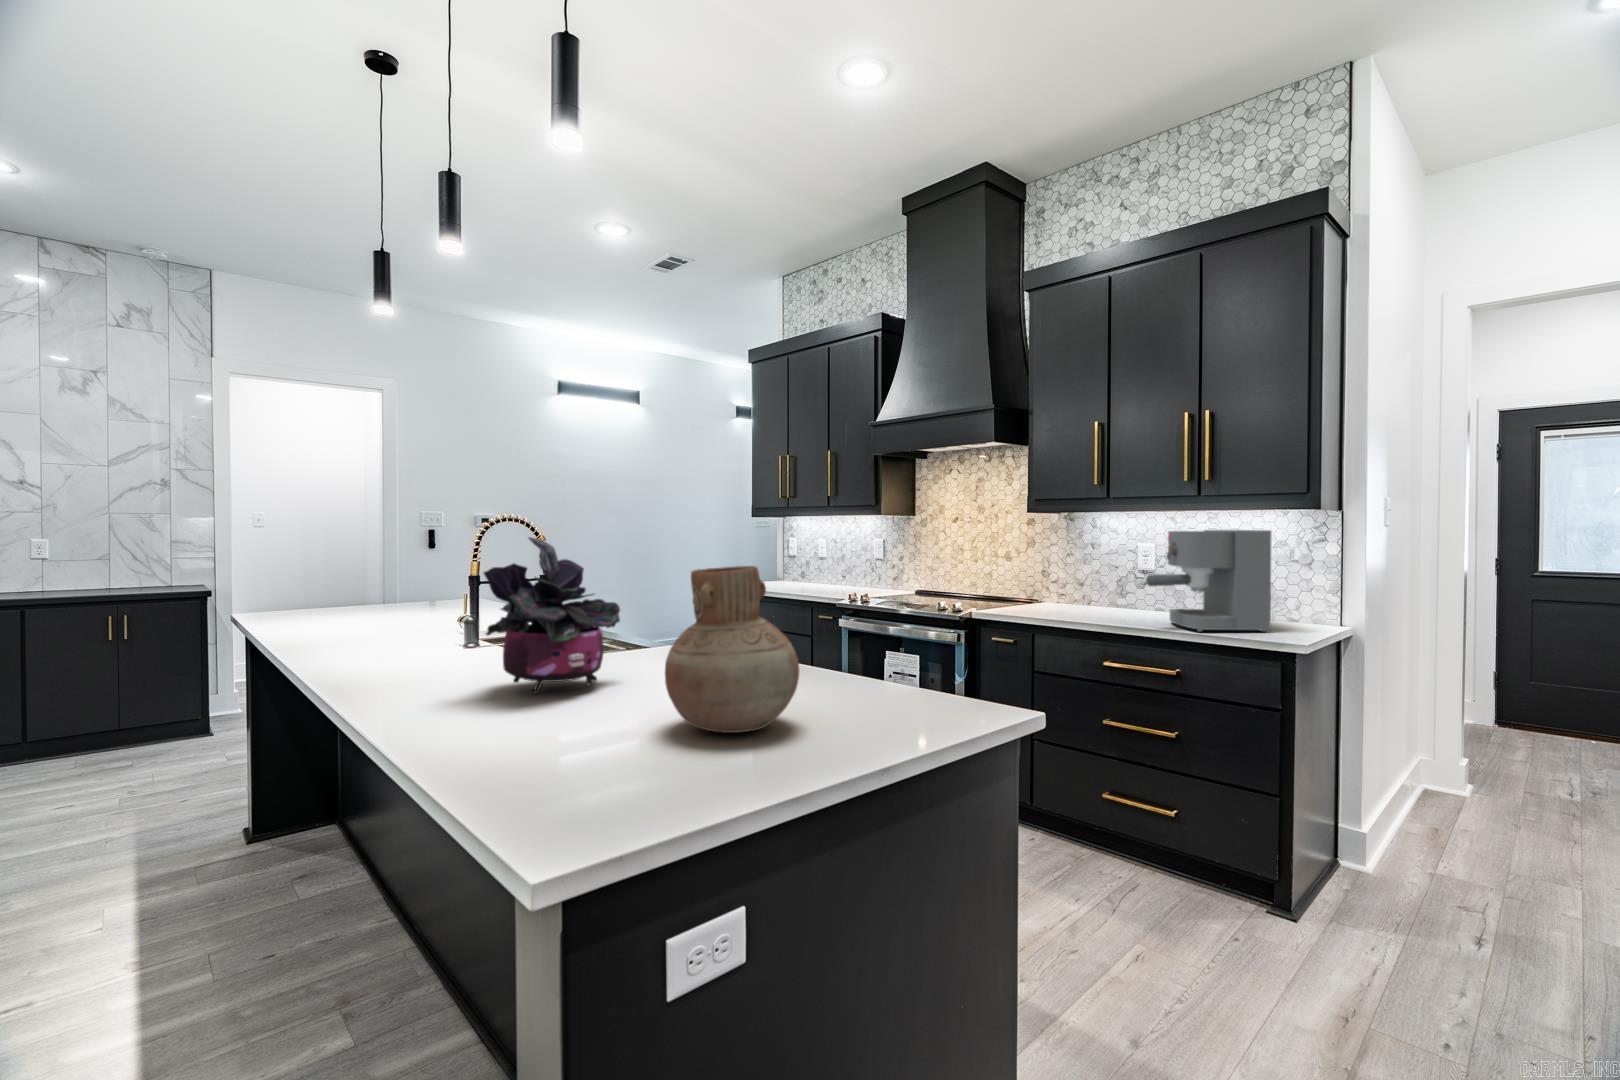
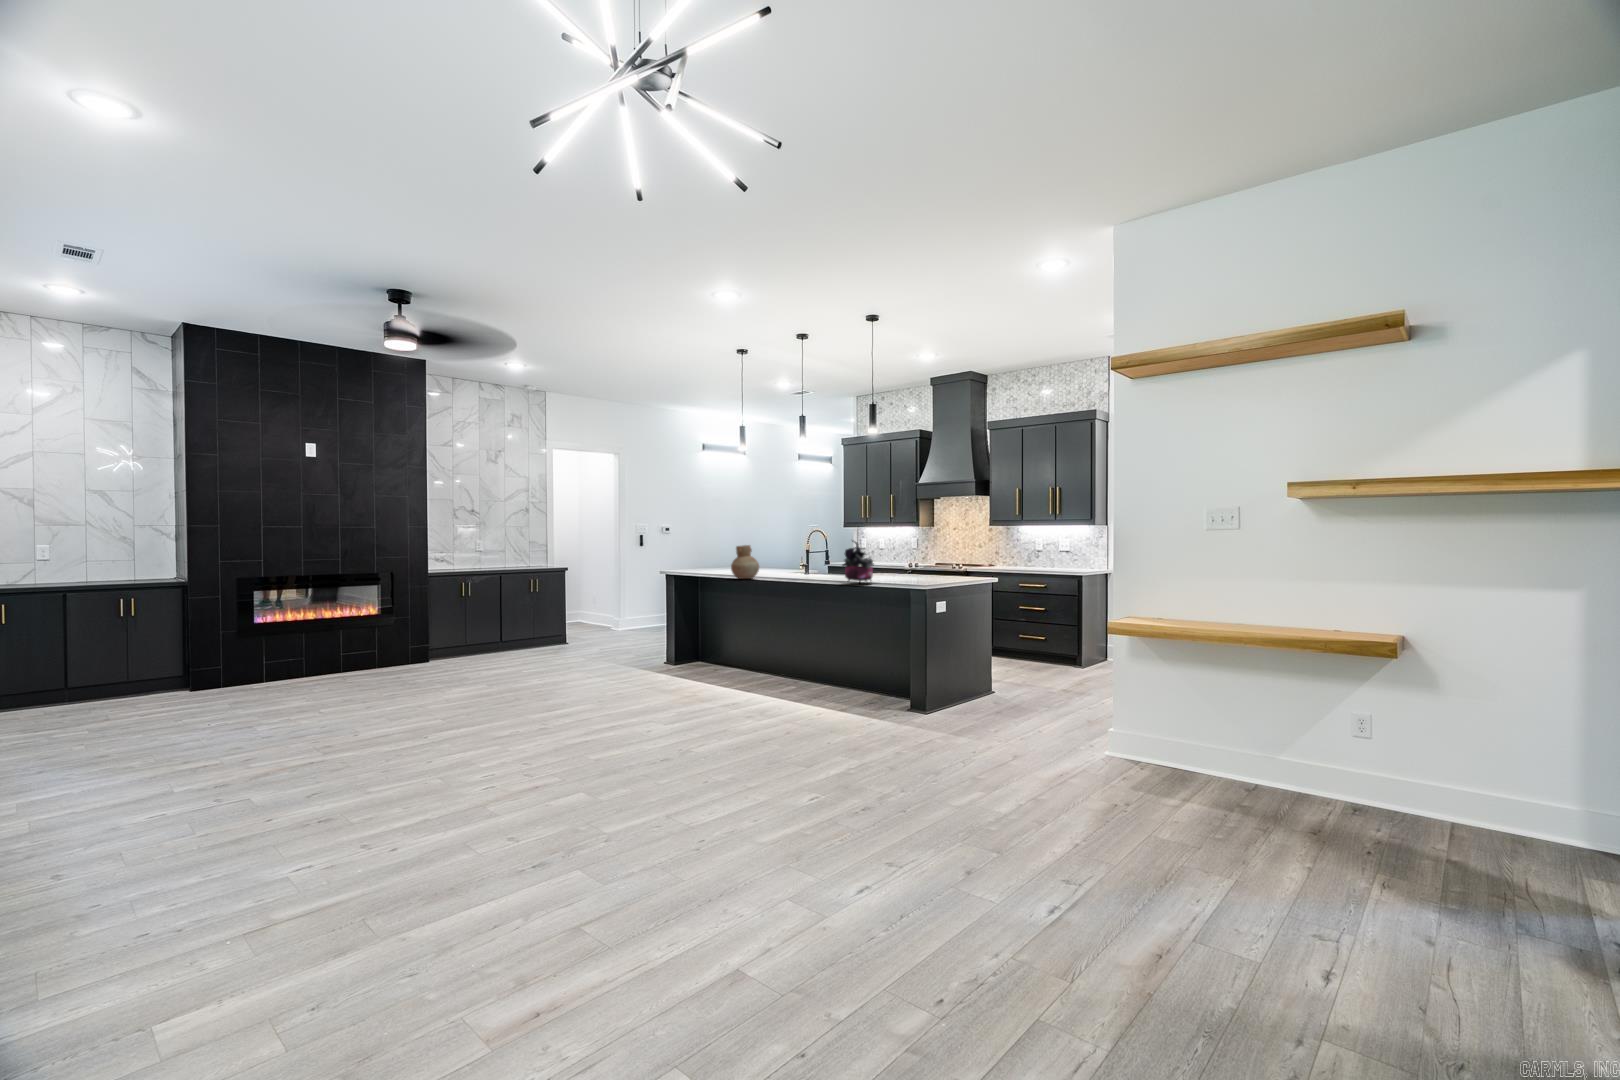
coffee maker: present [1146,530,1271,632] -> none [1036,533,1080,571]
vase: present [665,566,799,733] -> present [731,545,759,579]

